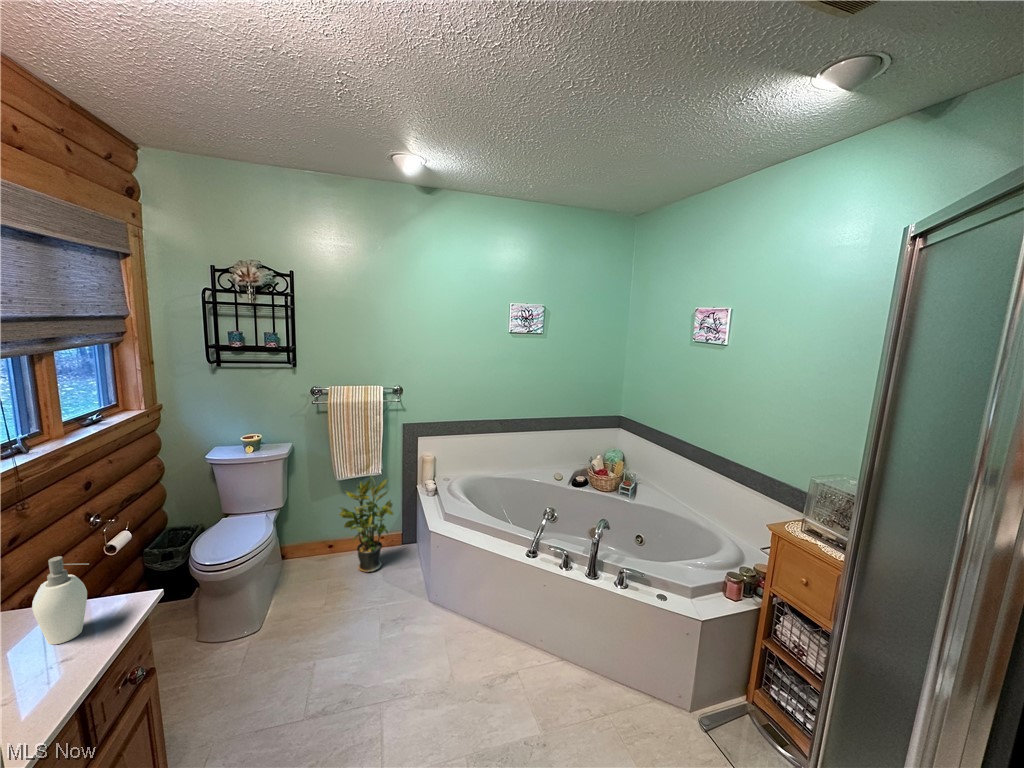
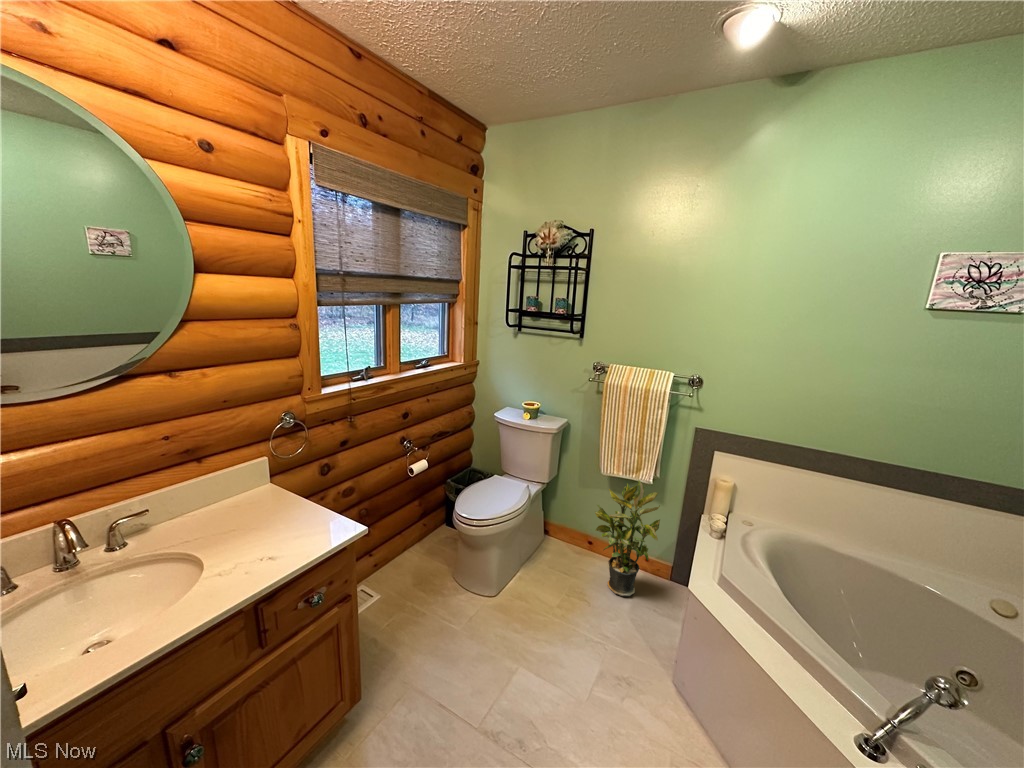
soap dispenser: present [32,556,89,645] -> none [265,468,302,543]

